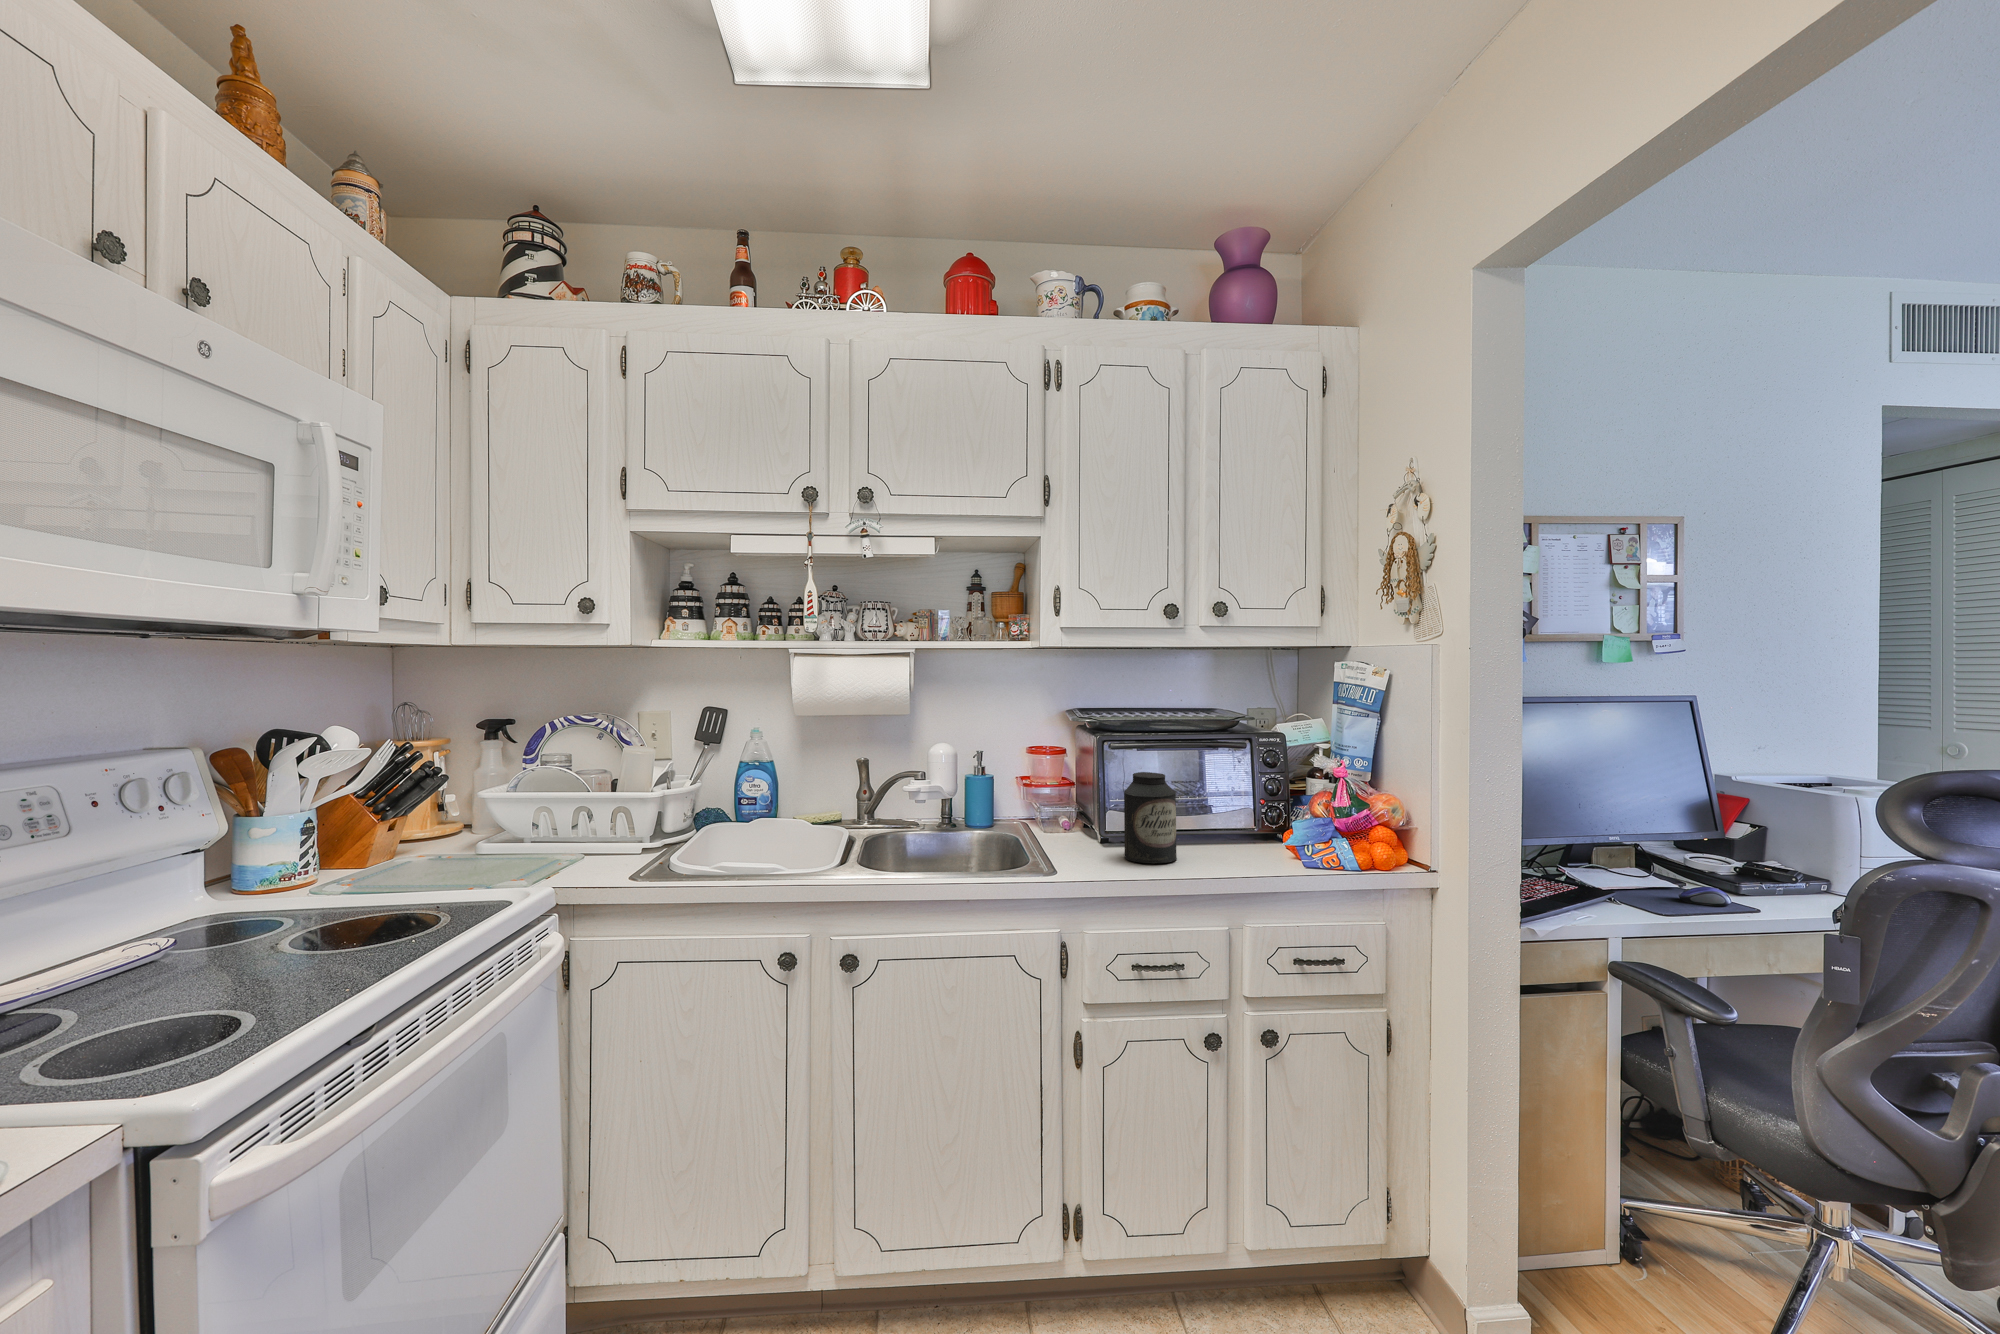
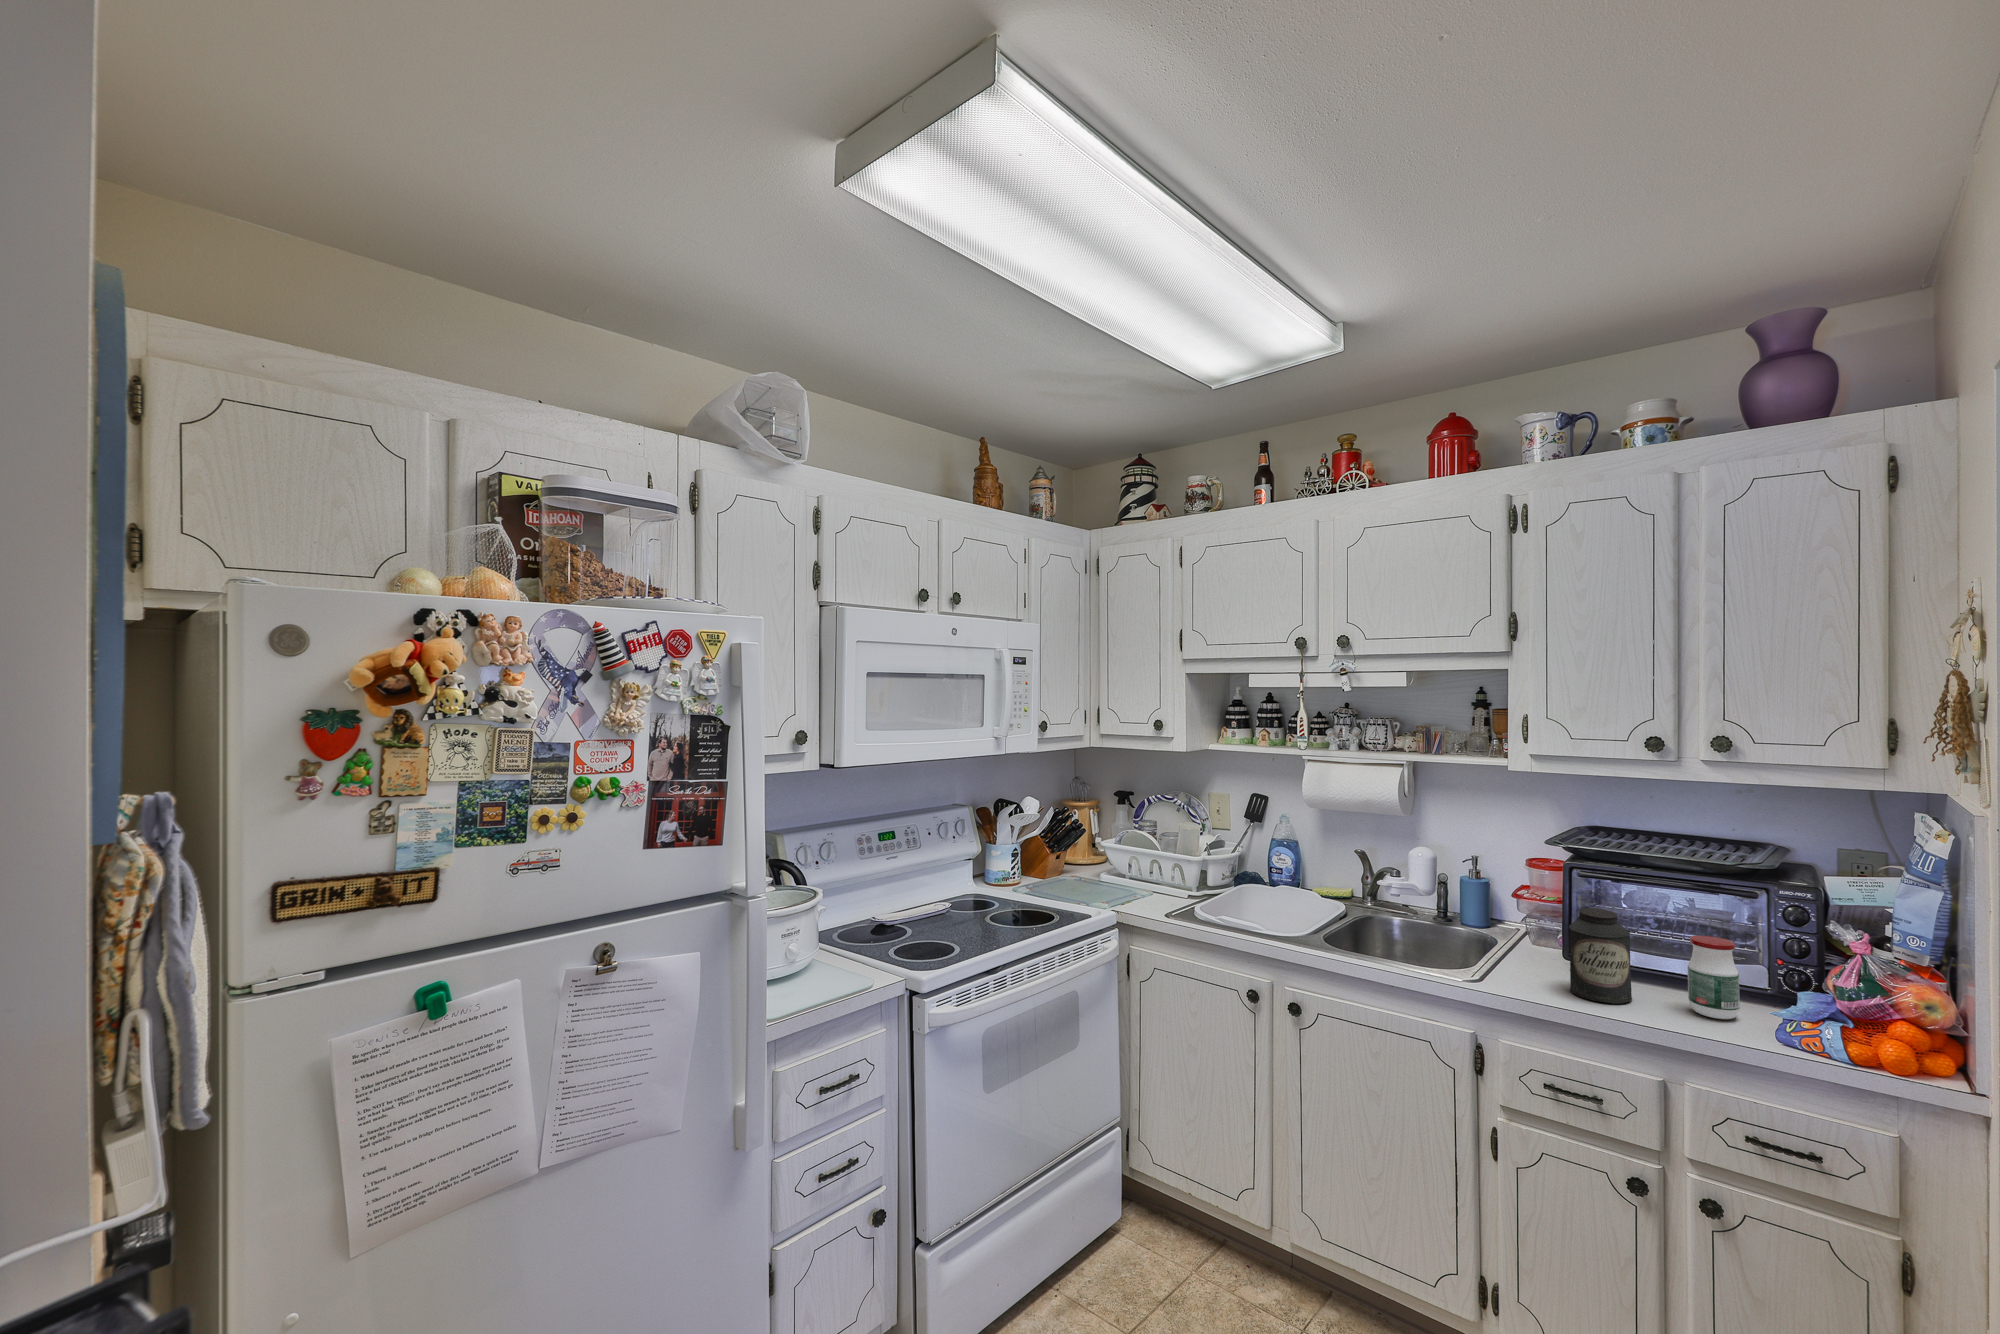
jar: none [1214,783,1253,856] -> present [1688,936,1740,1019]

